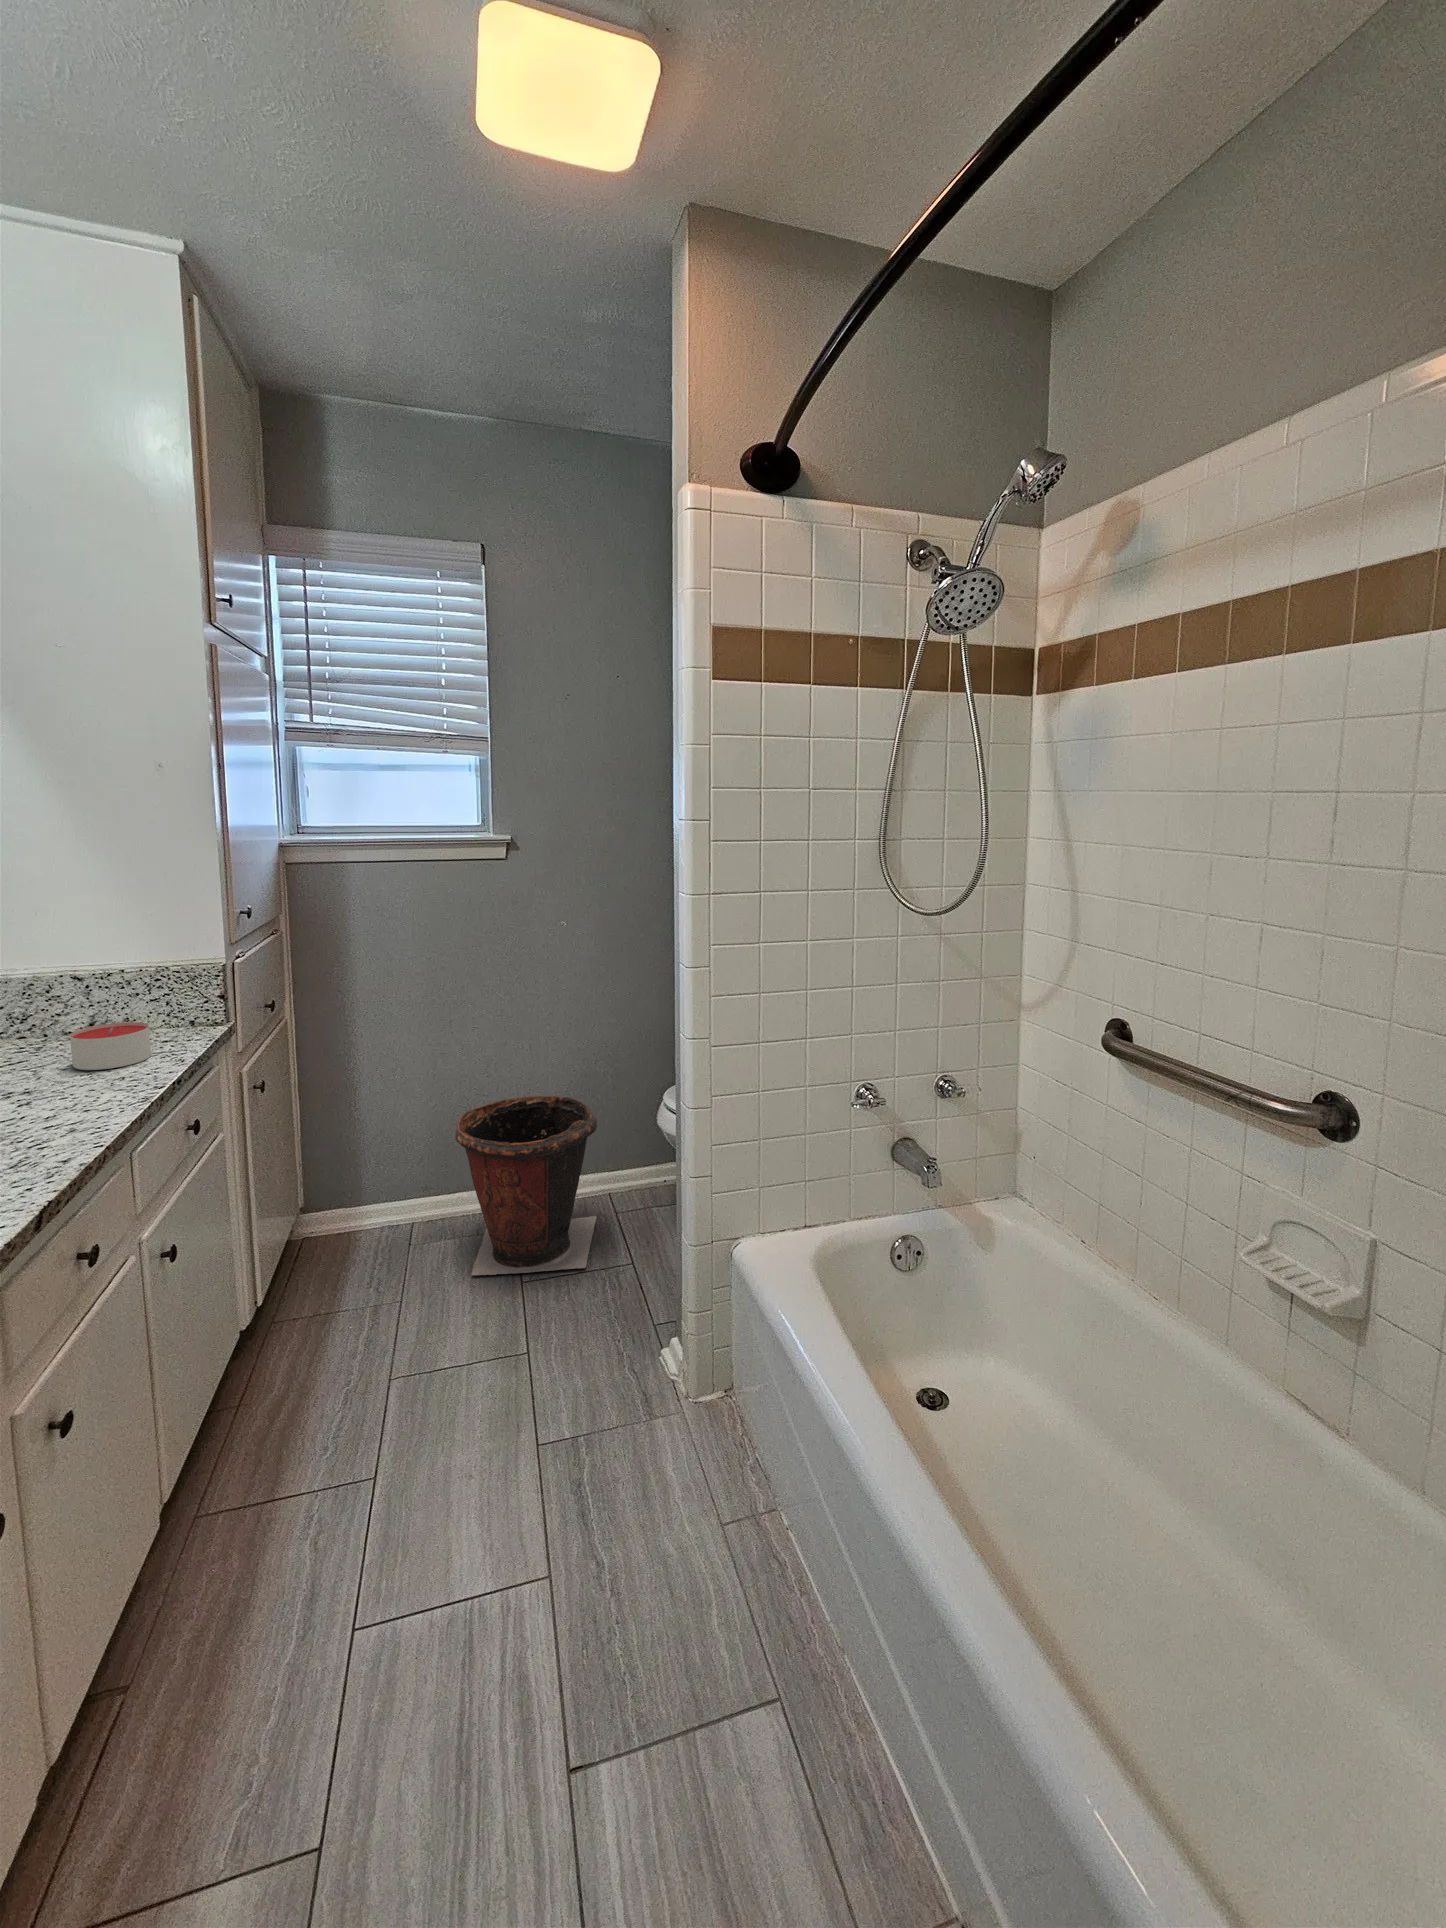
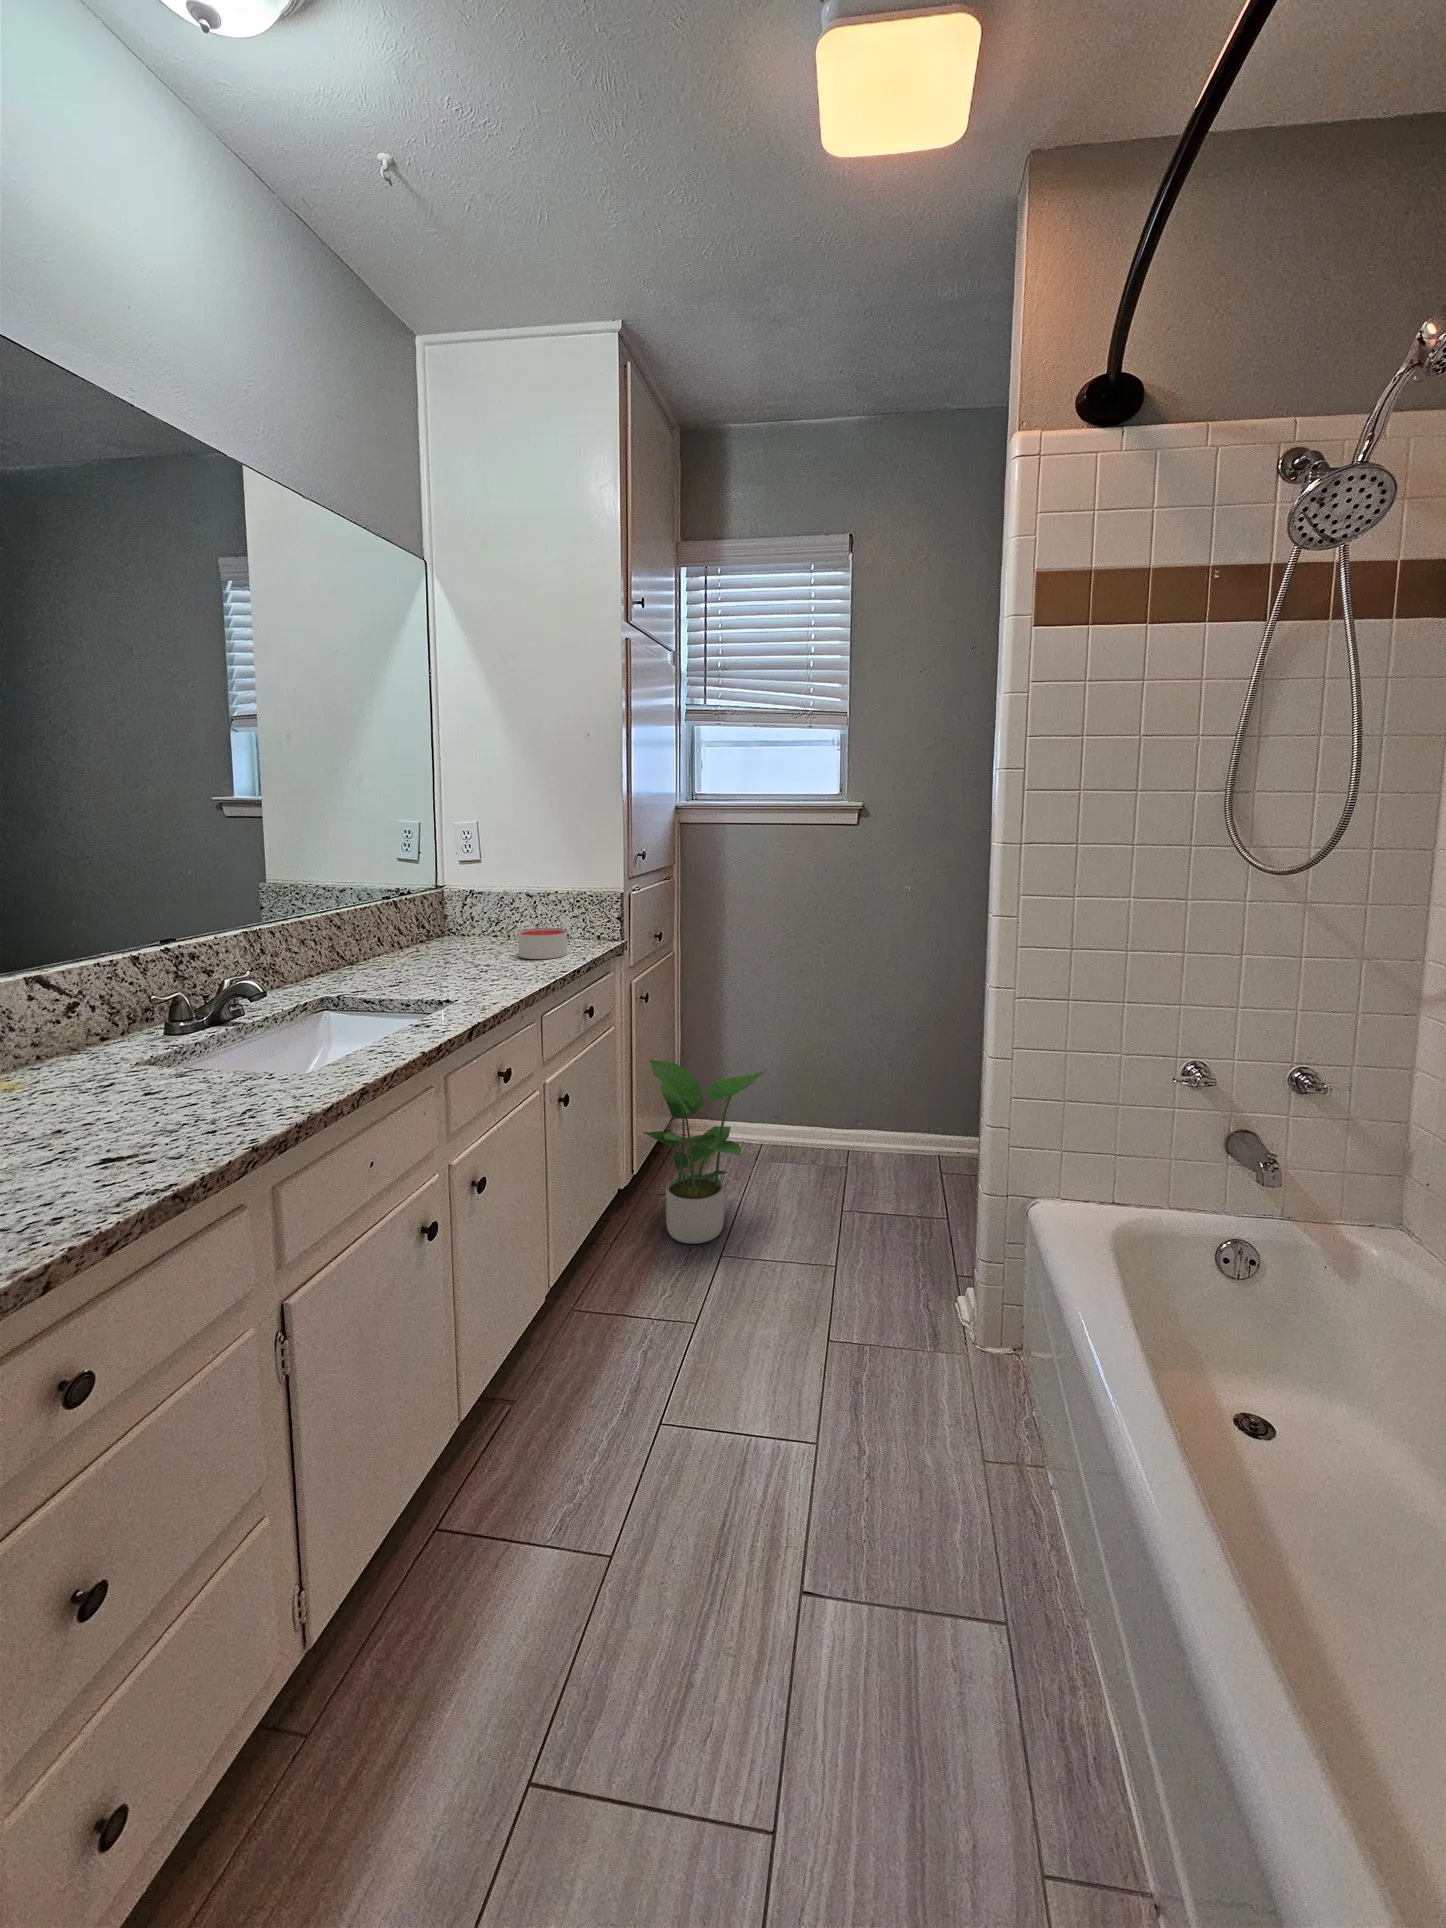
waste bin: present [455,1094,597,1275] -> none [793,1043,918,1207]
potted plant: none [270,1151,432,1378] -> present [643,1060,766,1244]

